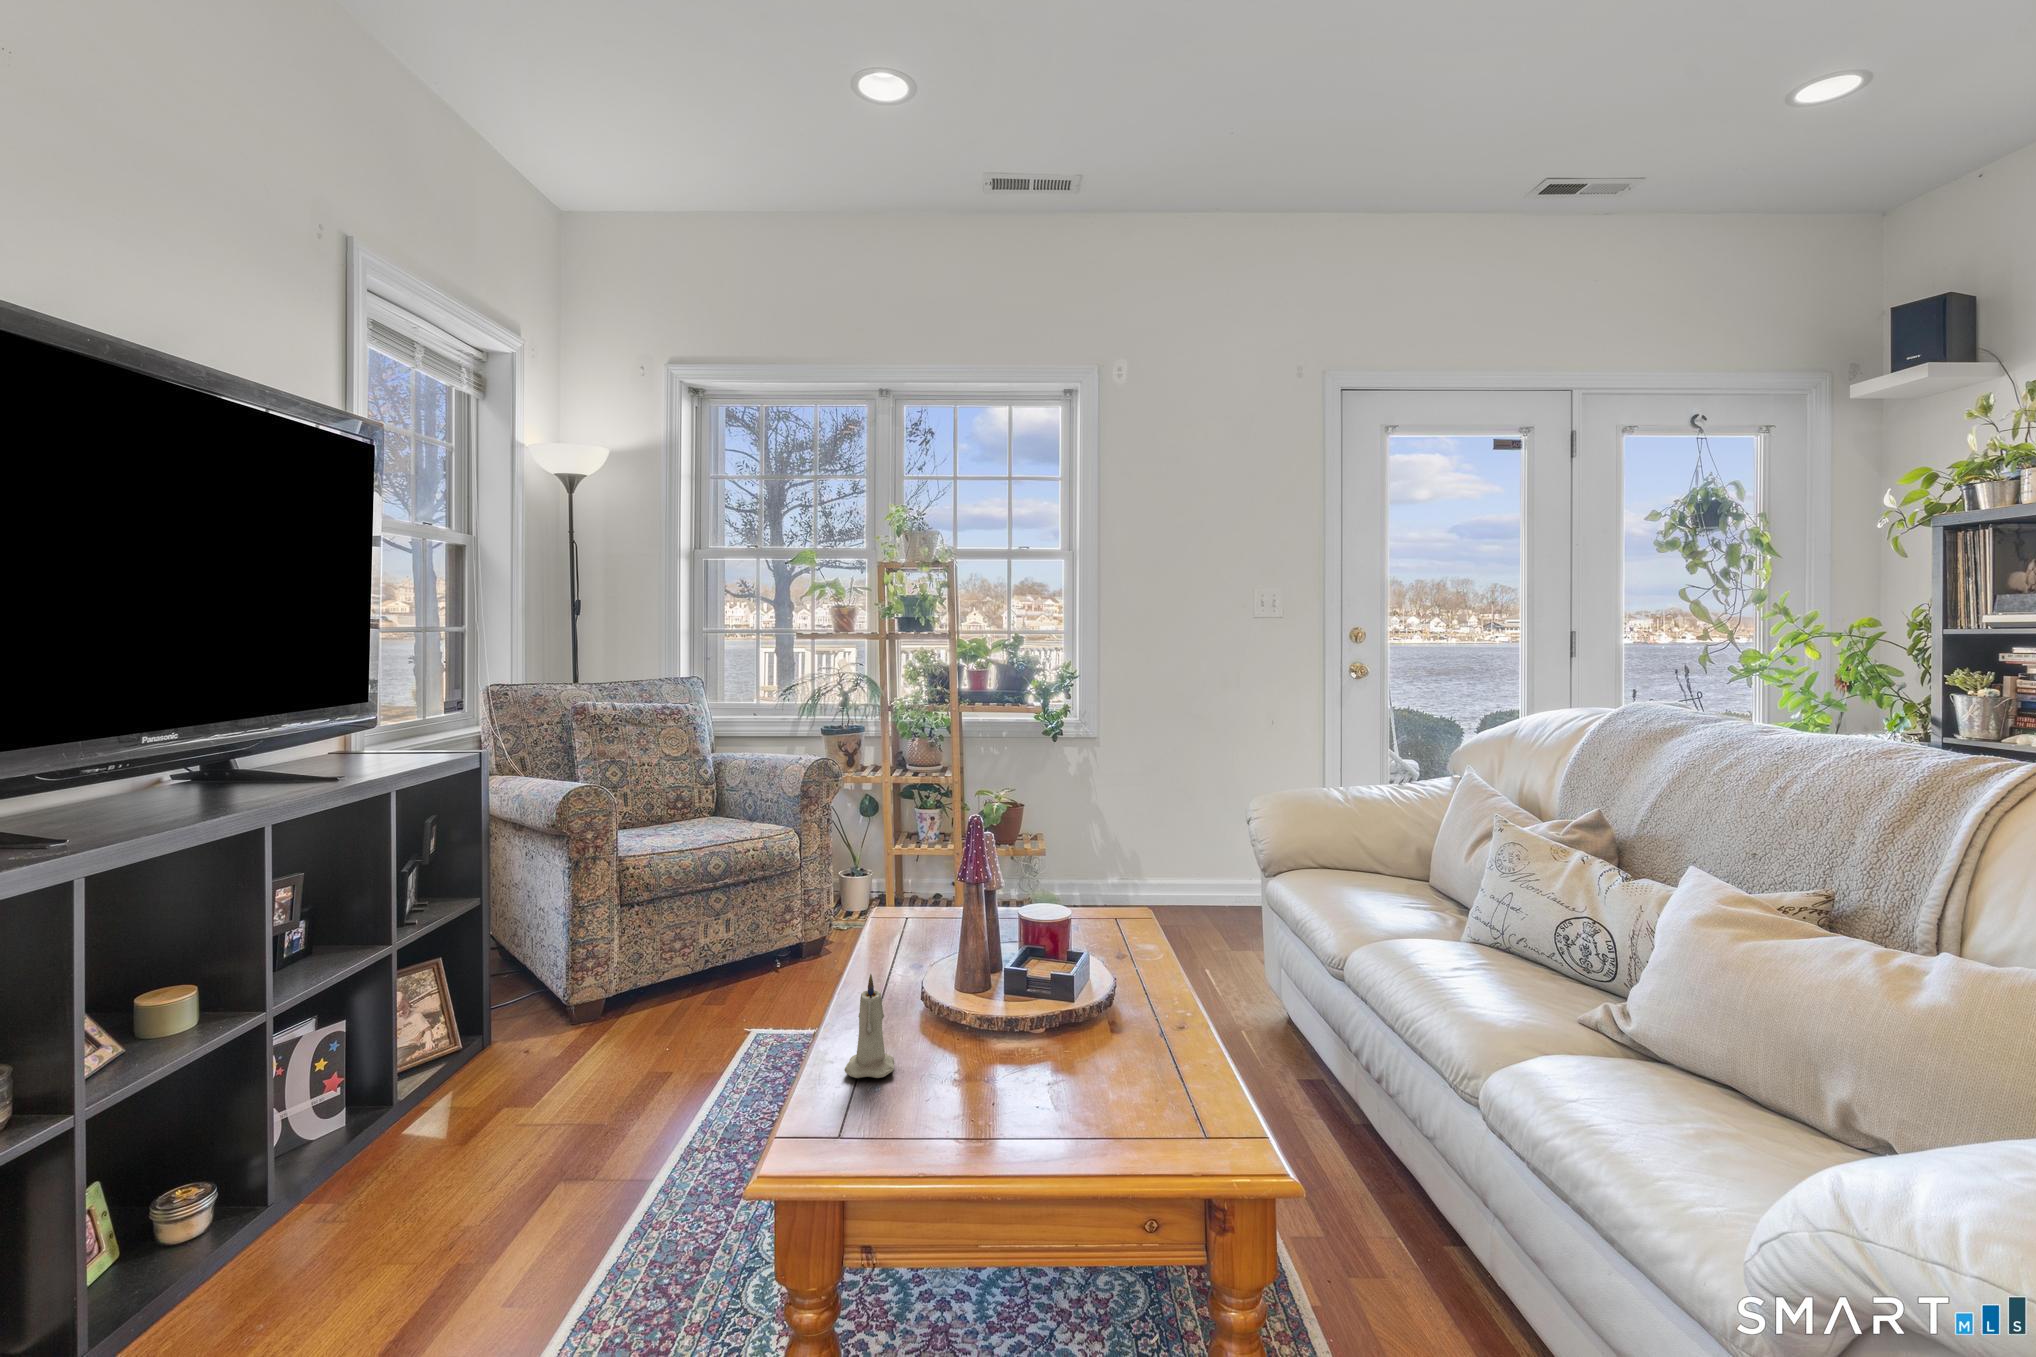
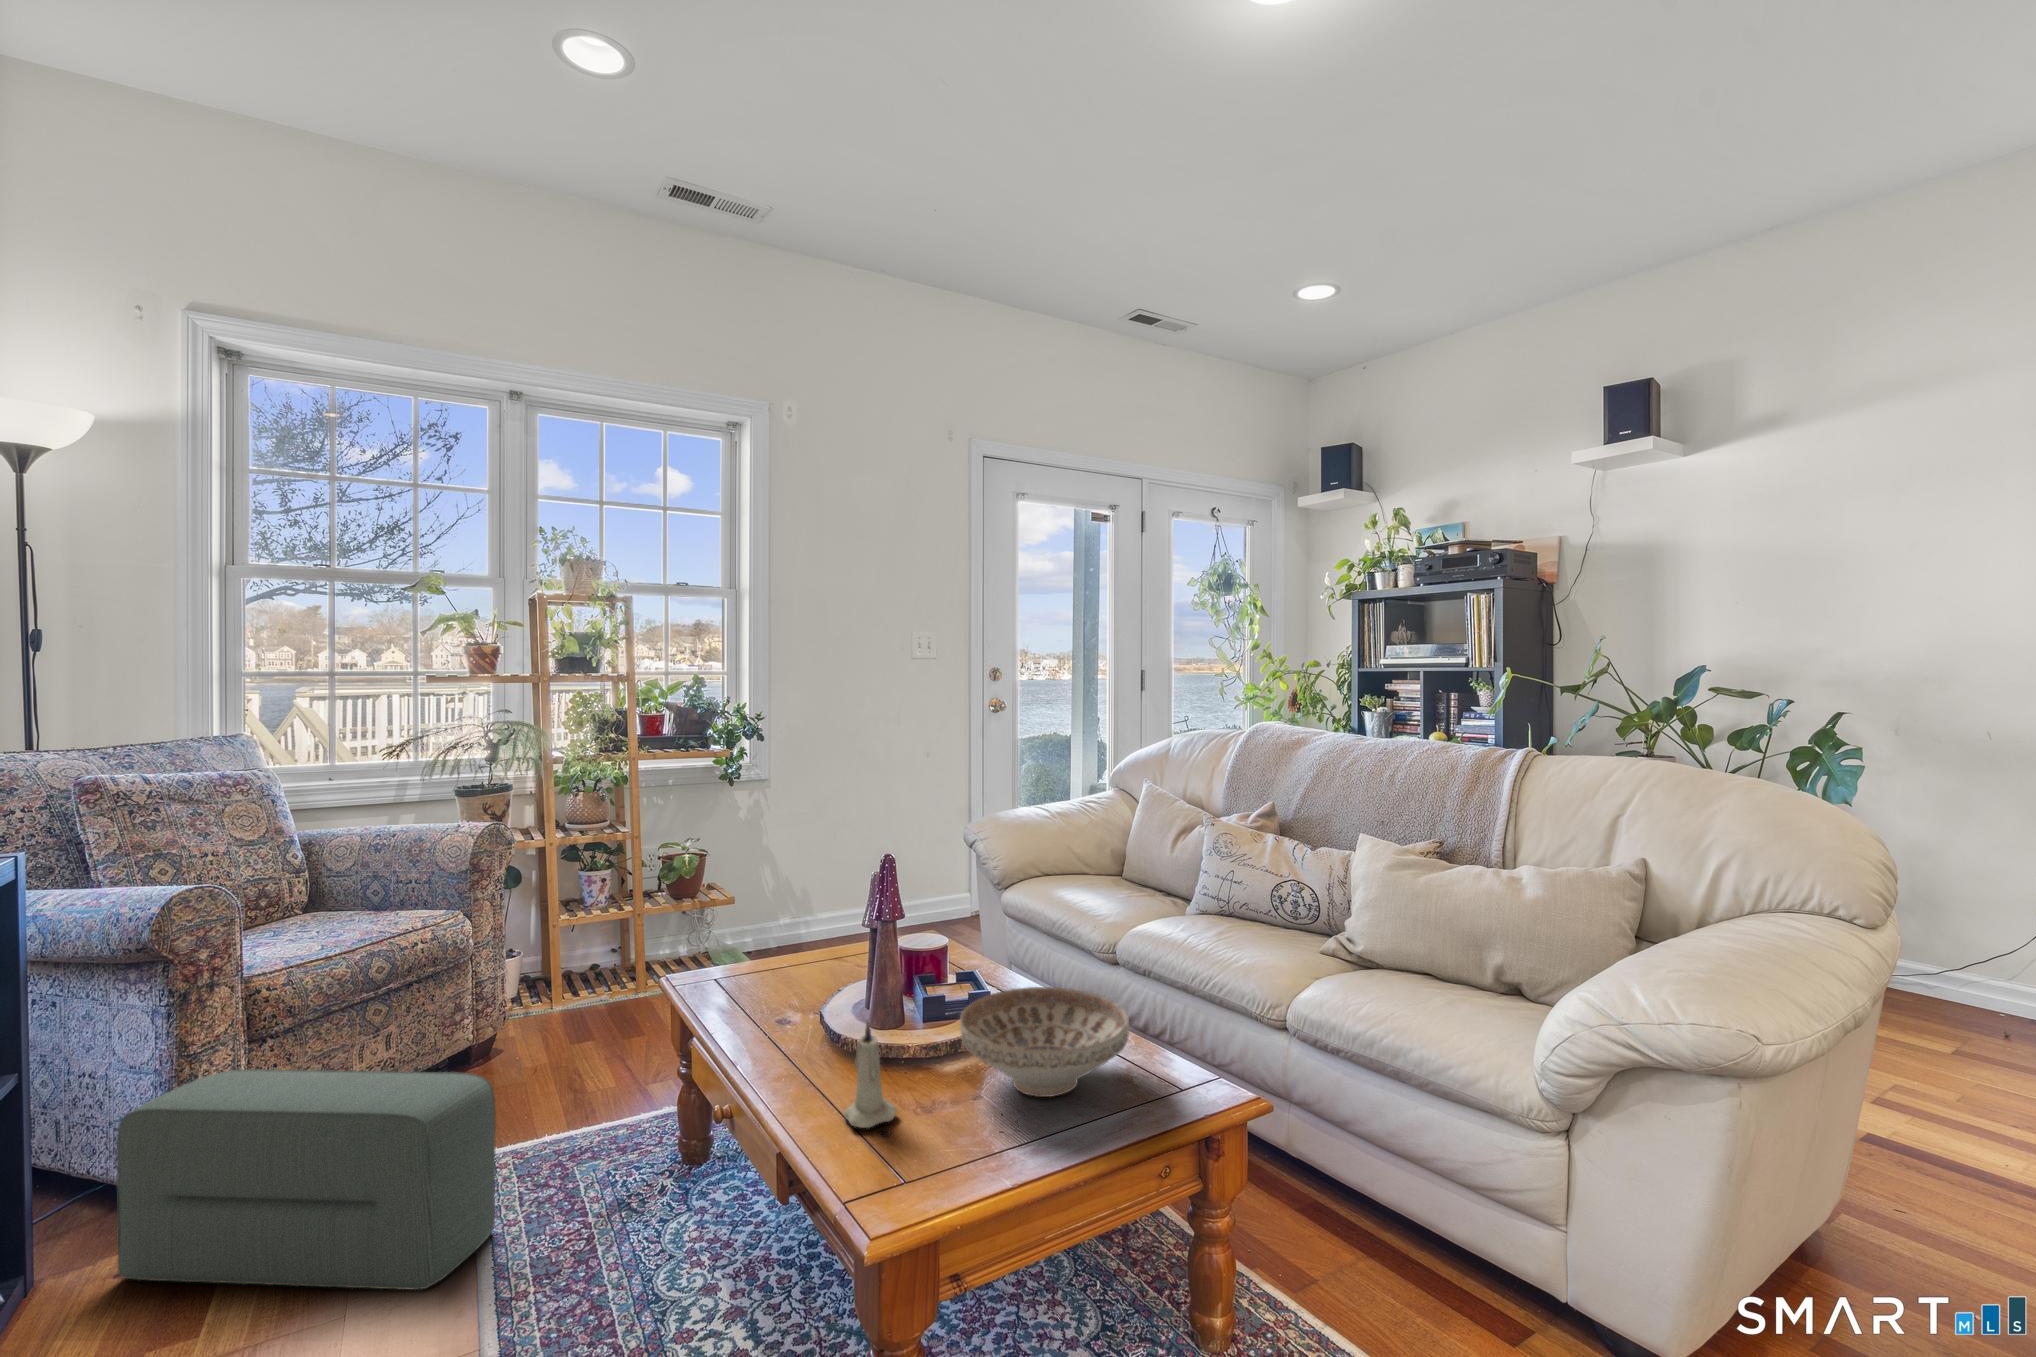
pouf: none [523,922,726,1122] -> present [117,1069,496,1290]
decorative bowl: none [964,982,1155,1104] -> present [960,987,1130,1097]

